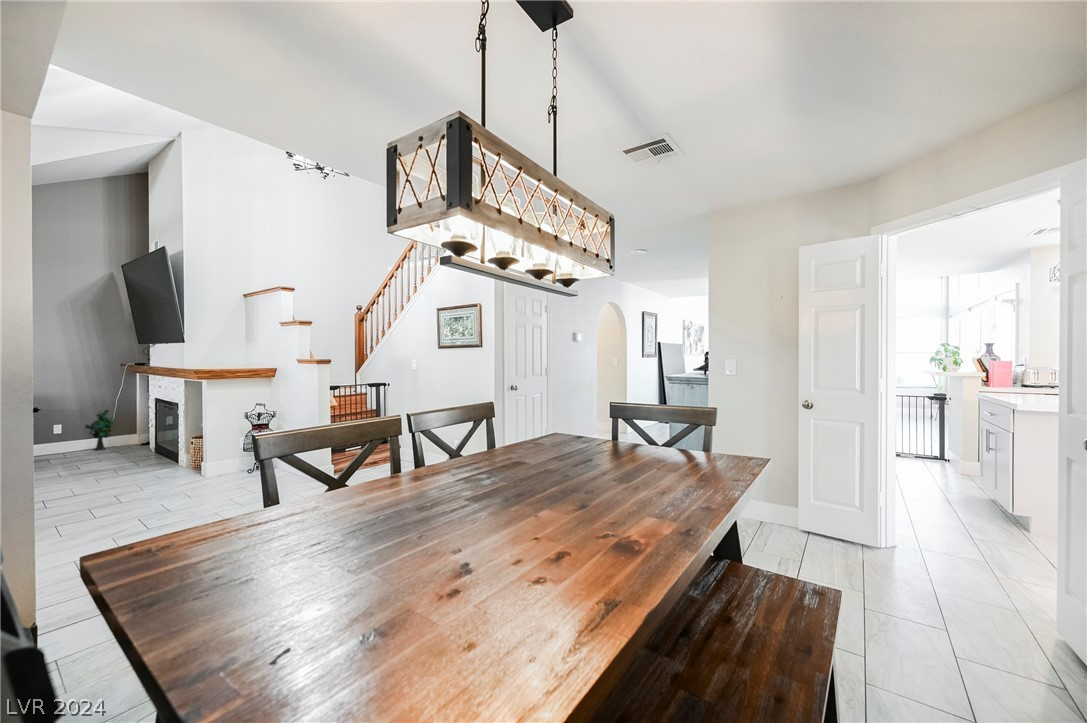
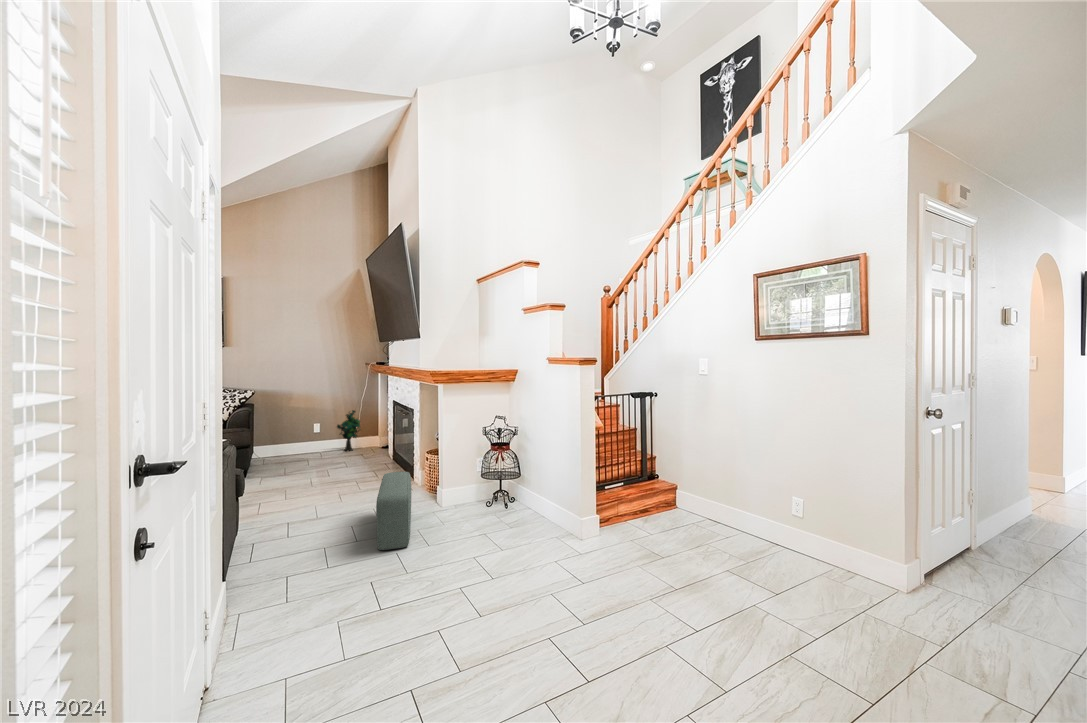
pouf: none [145,450,176,501] -> present [376,472,411,550]

